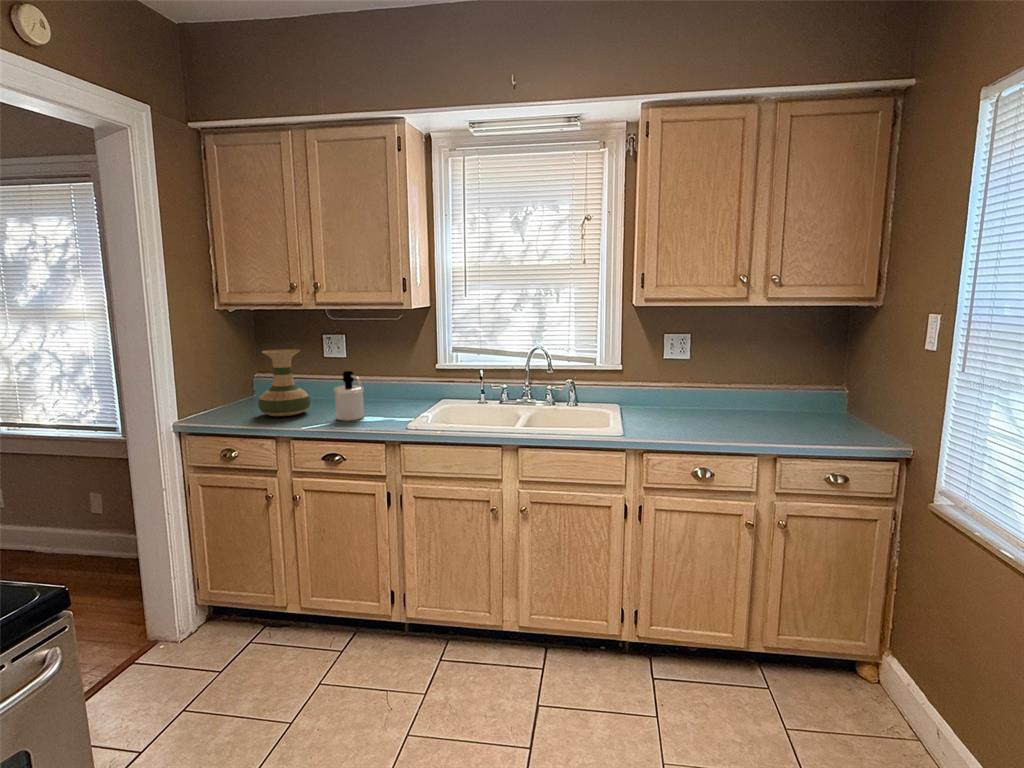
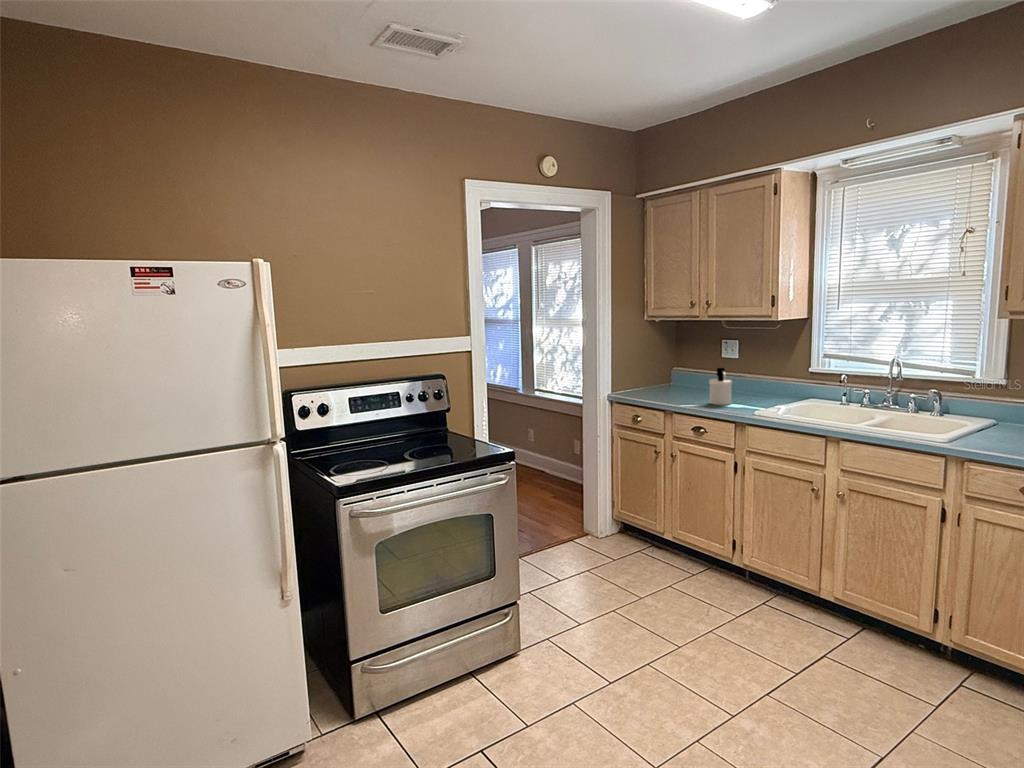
vase: present [258,349,310,416] -> none [661,350,698,398]

